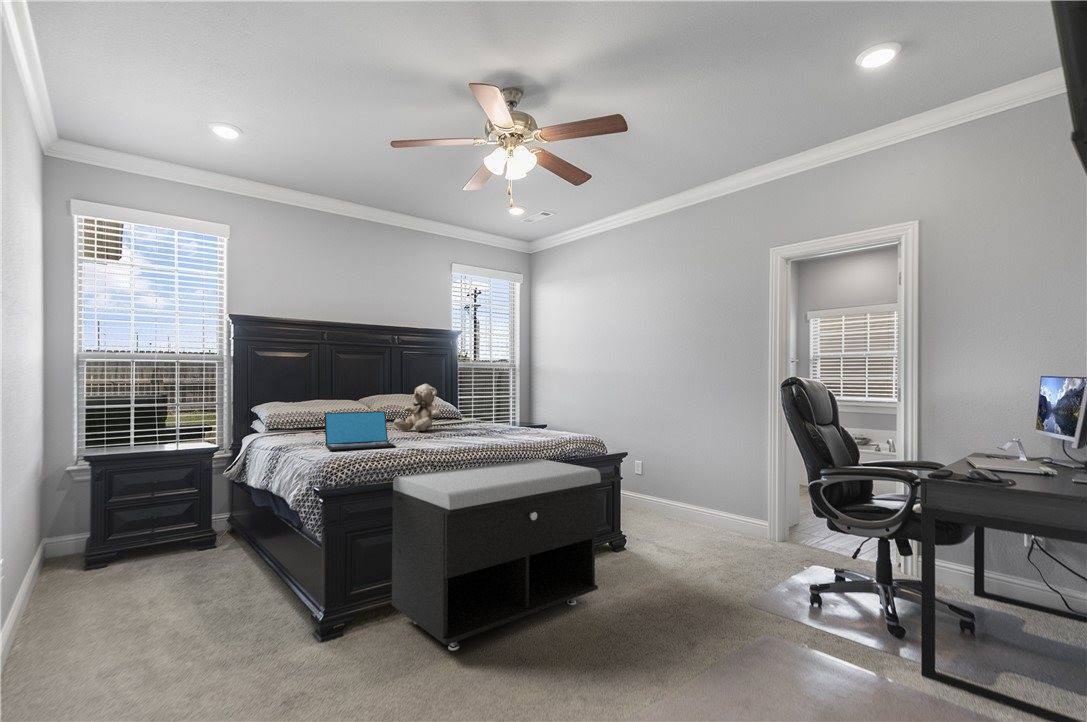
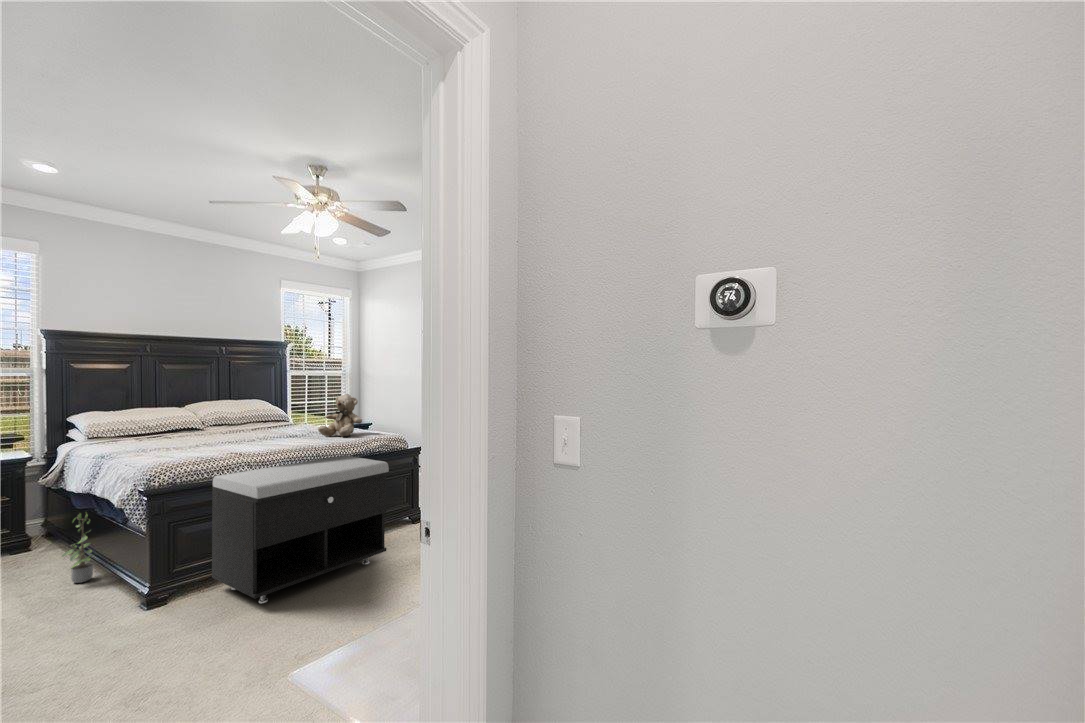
teddy bear: present [394,384,441,432] -> present [318,394,362,437]
laptop: present [325,411,396,451] -> none [148,421,217,458]
potted plant: none [238,509,272,593] -> present [62,513,93,583]

